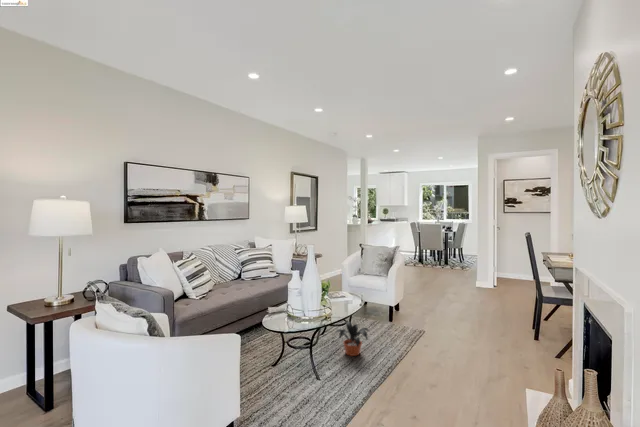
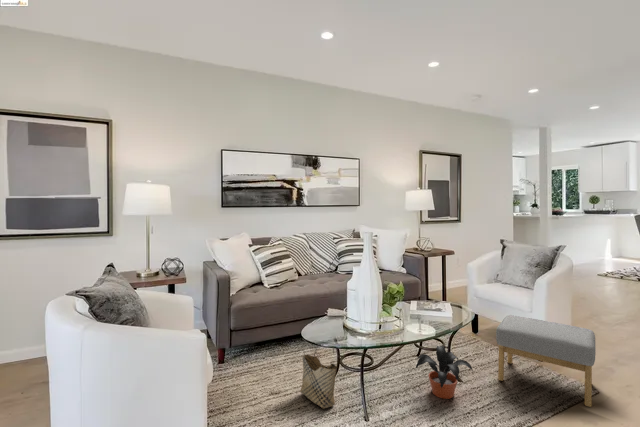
footstool: none [375,296,427,341] -> present [496,315,596,407]
woven basket: none [261,328,294,381] -> present [300,343,337,408]

